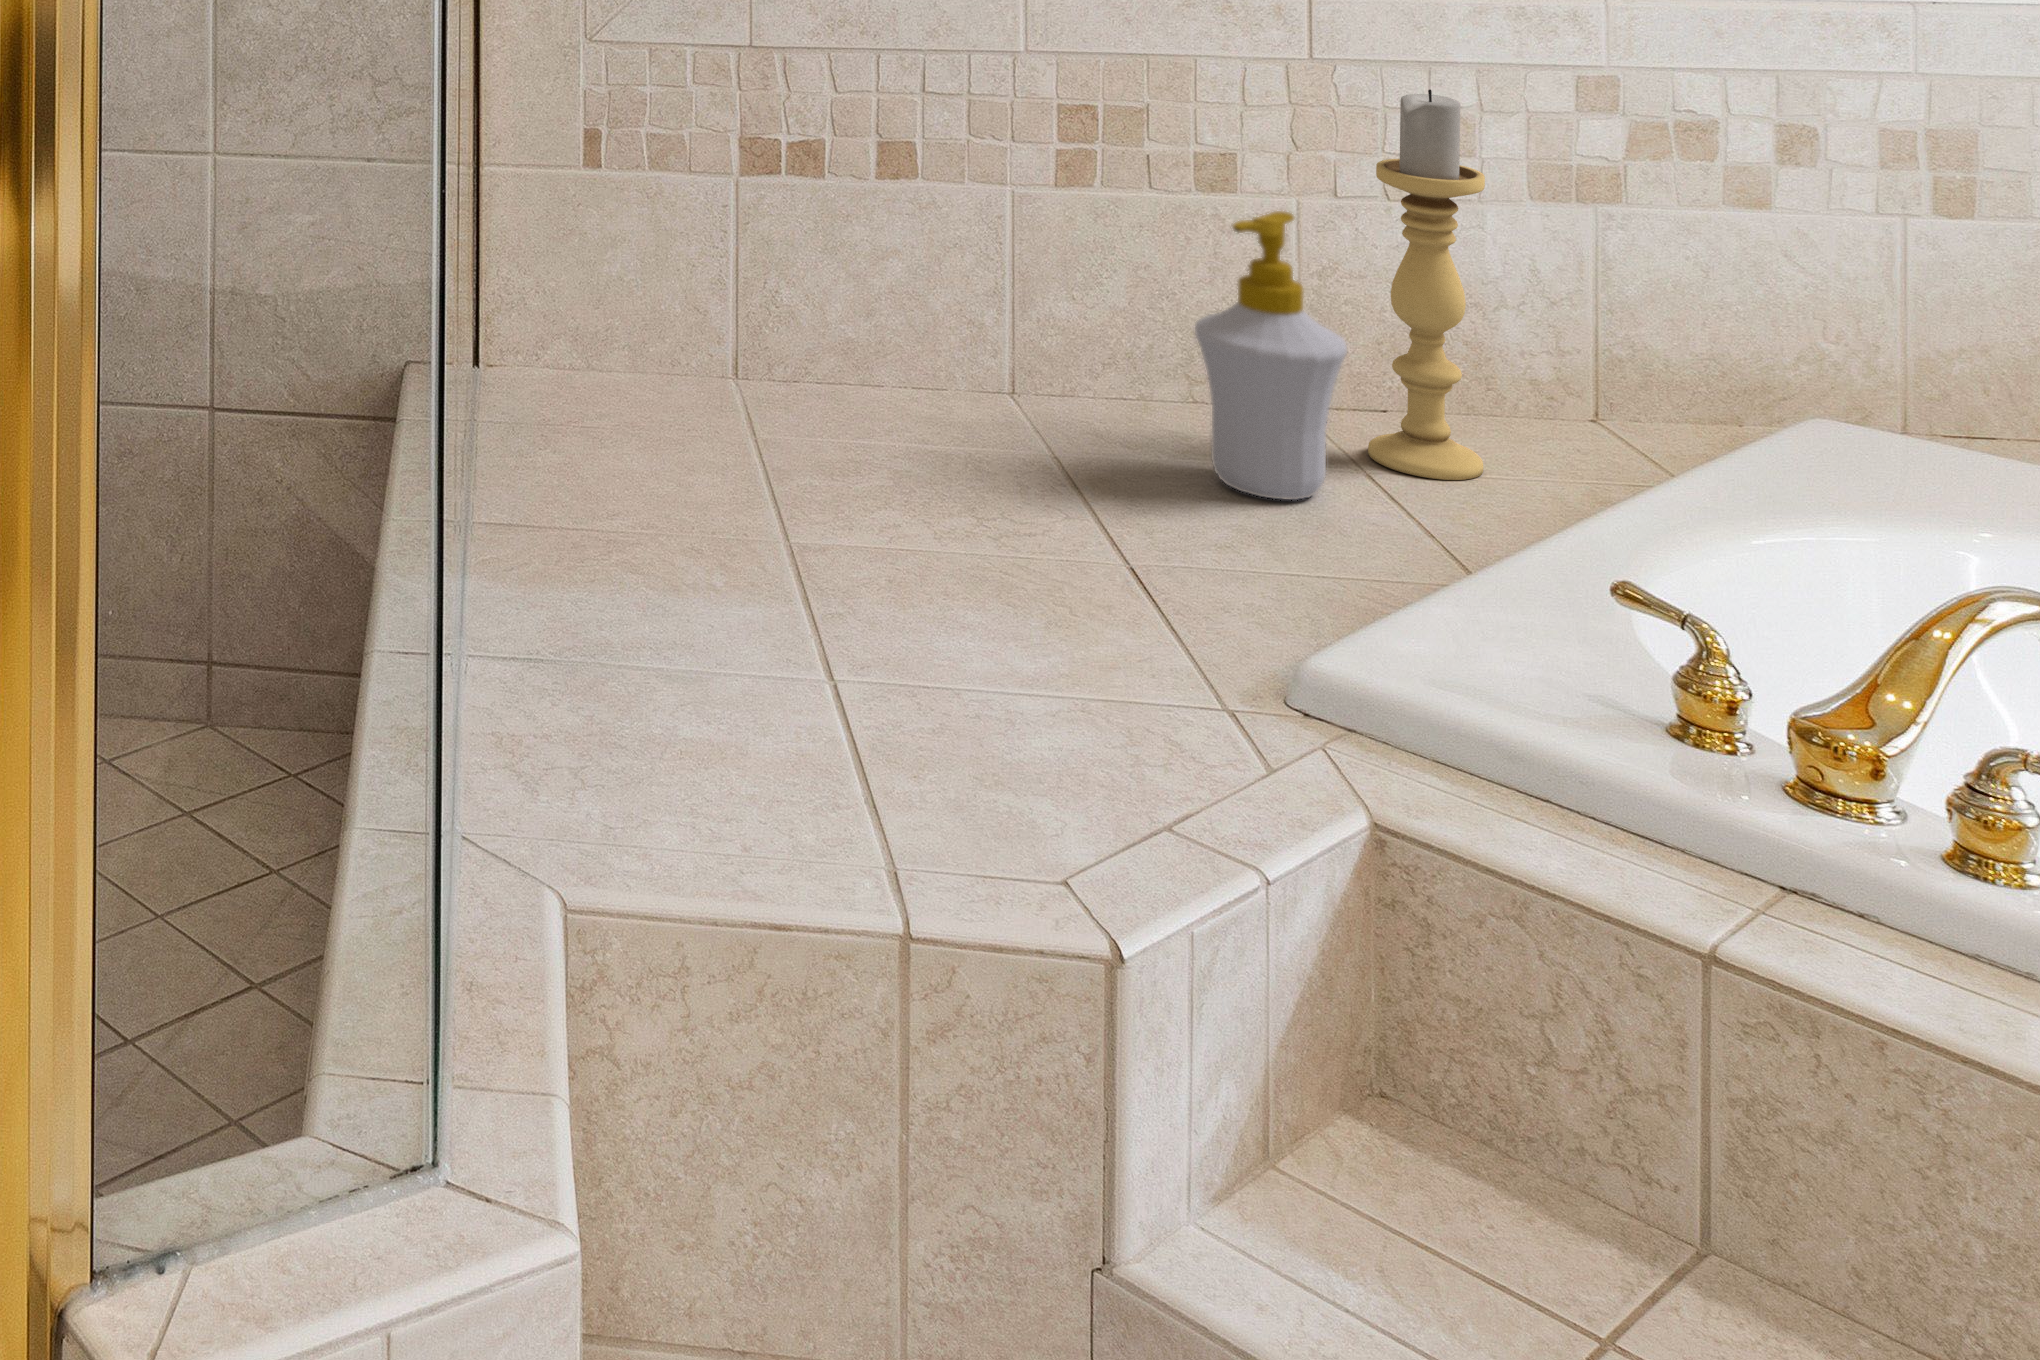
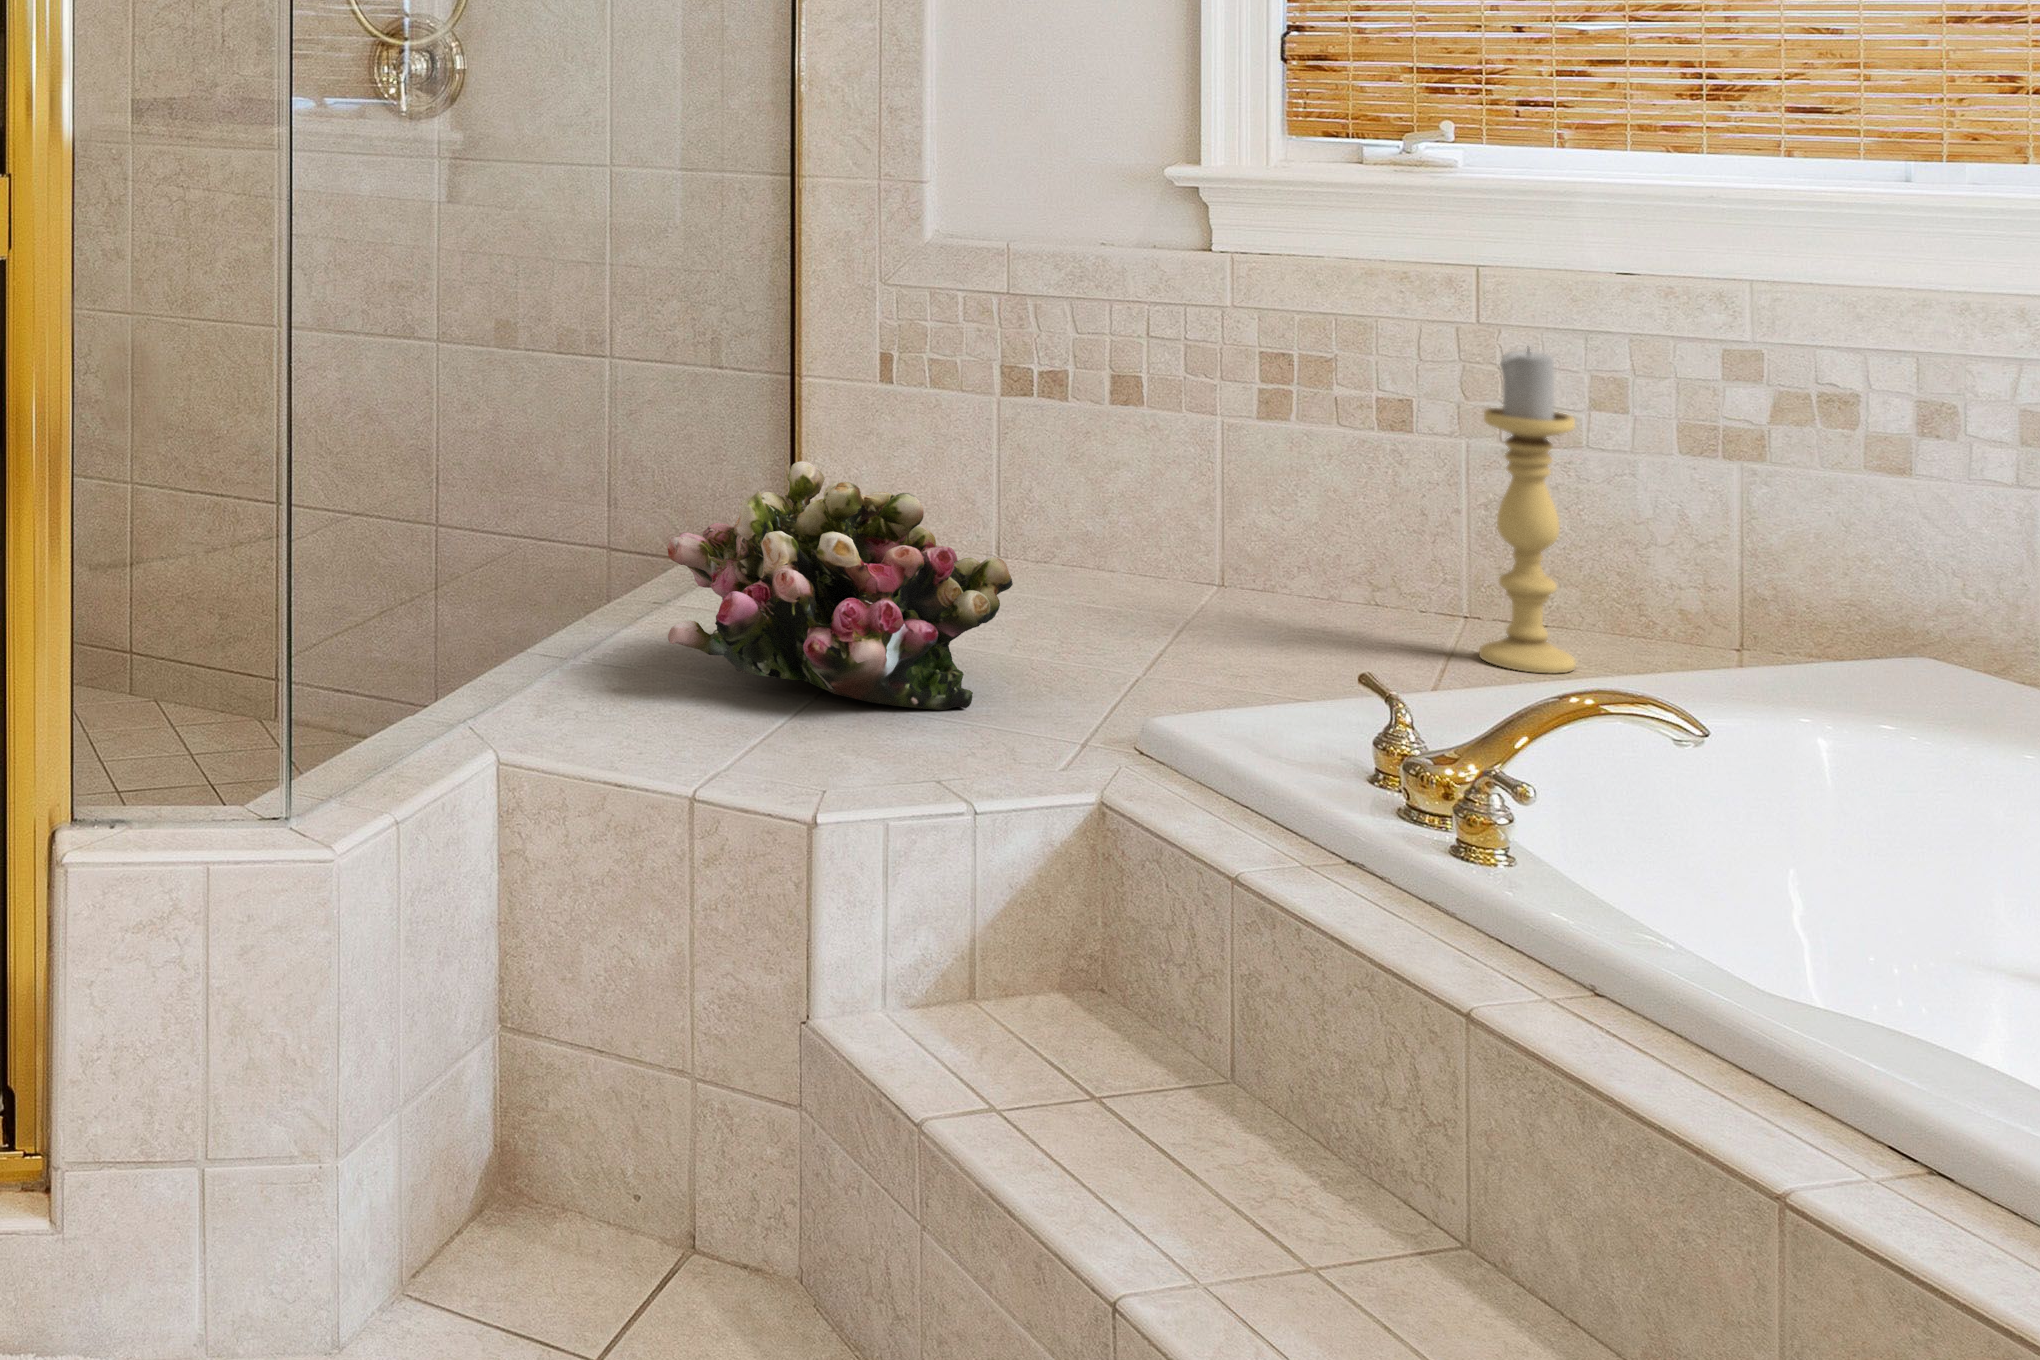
soap bottle: present [1195,211,1347,500] -> none [1289,434,1412,664]
flower arrangement: none [601,346,1083,710] -> present [667,461,1013,710]

